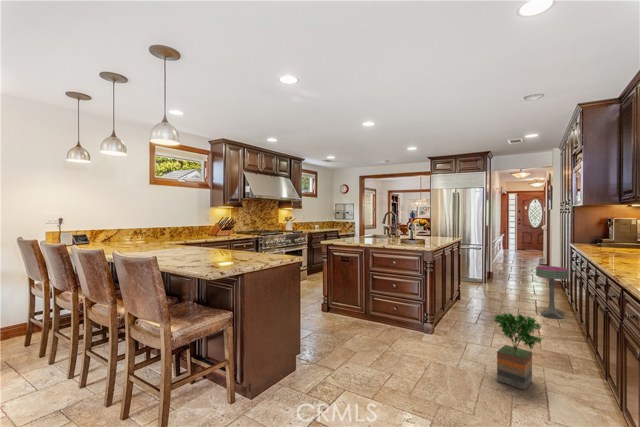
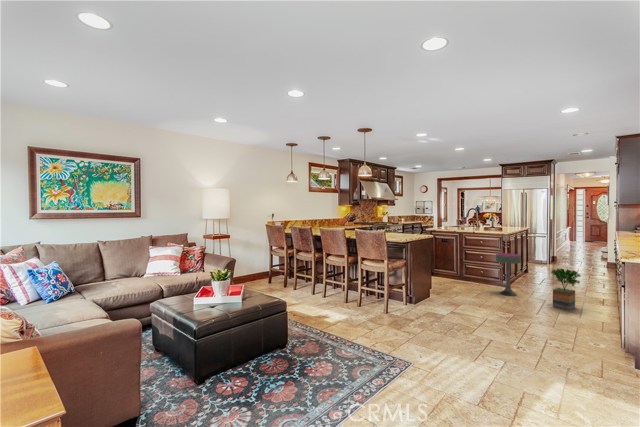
bar stool: present [536,266,568,319] -> present [496,253,521,296]

